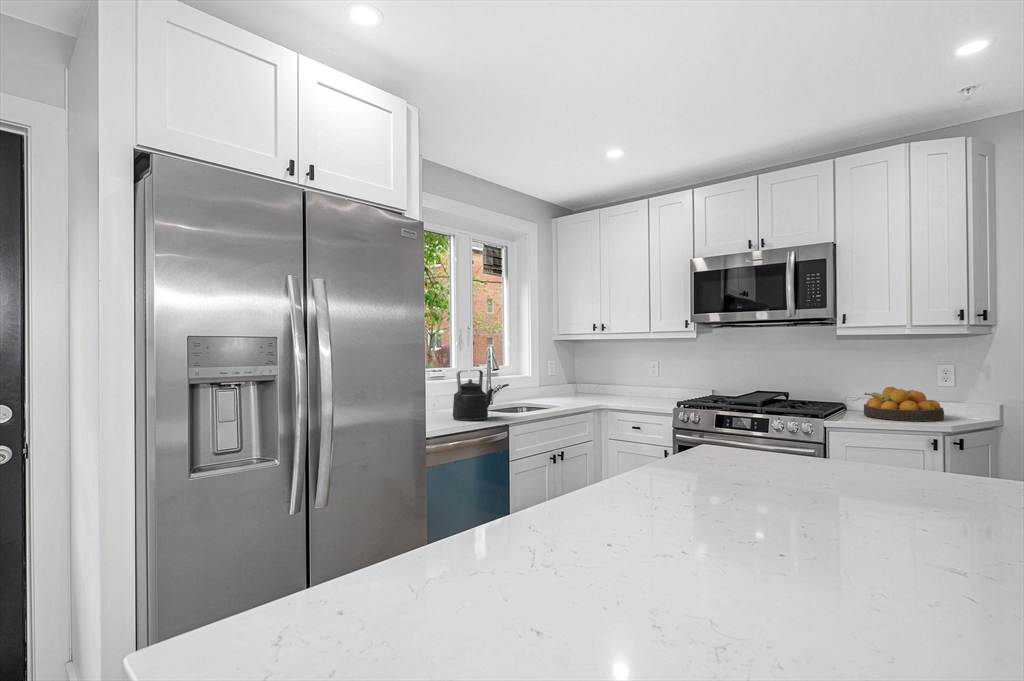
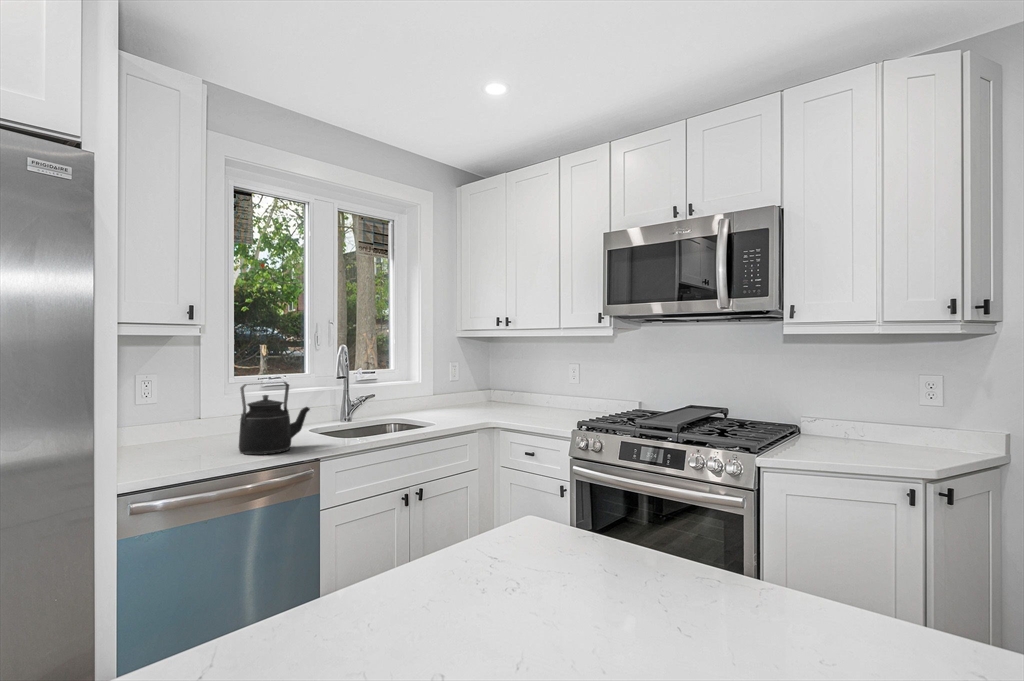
fruit bowl: present [864,387,944,421] -> none [818,407,927,459]

